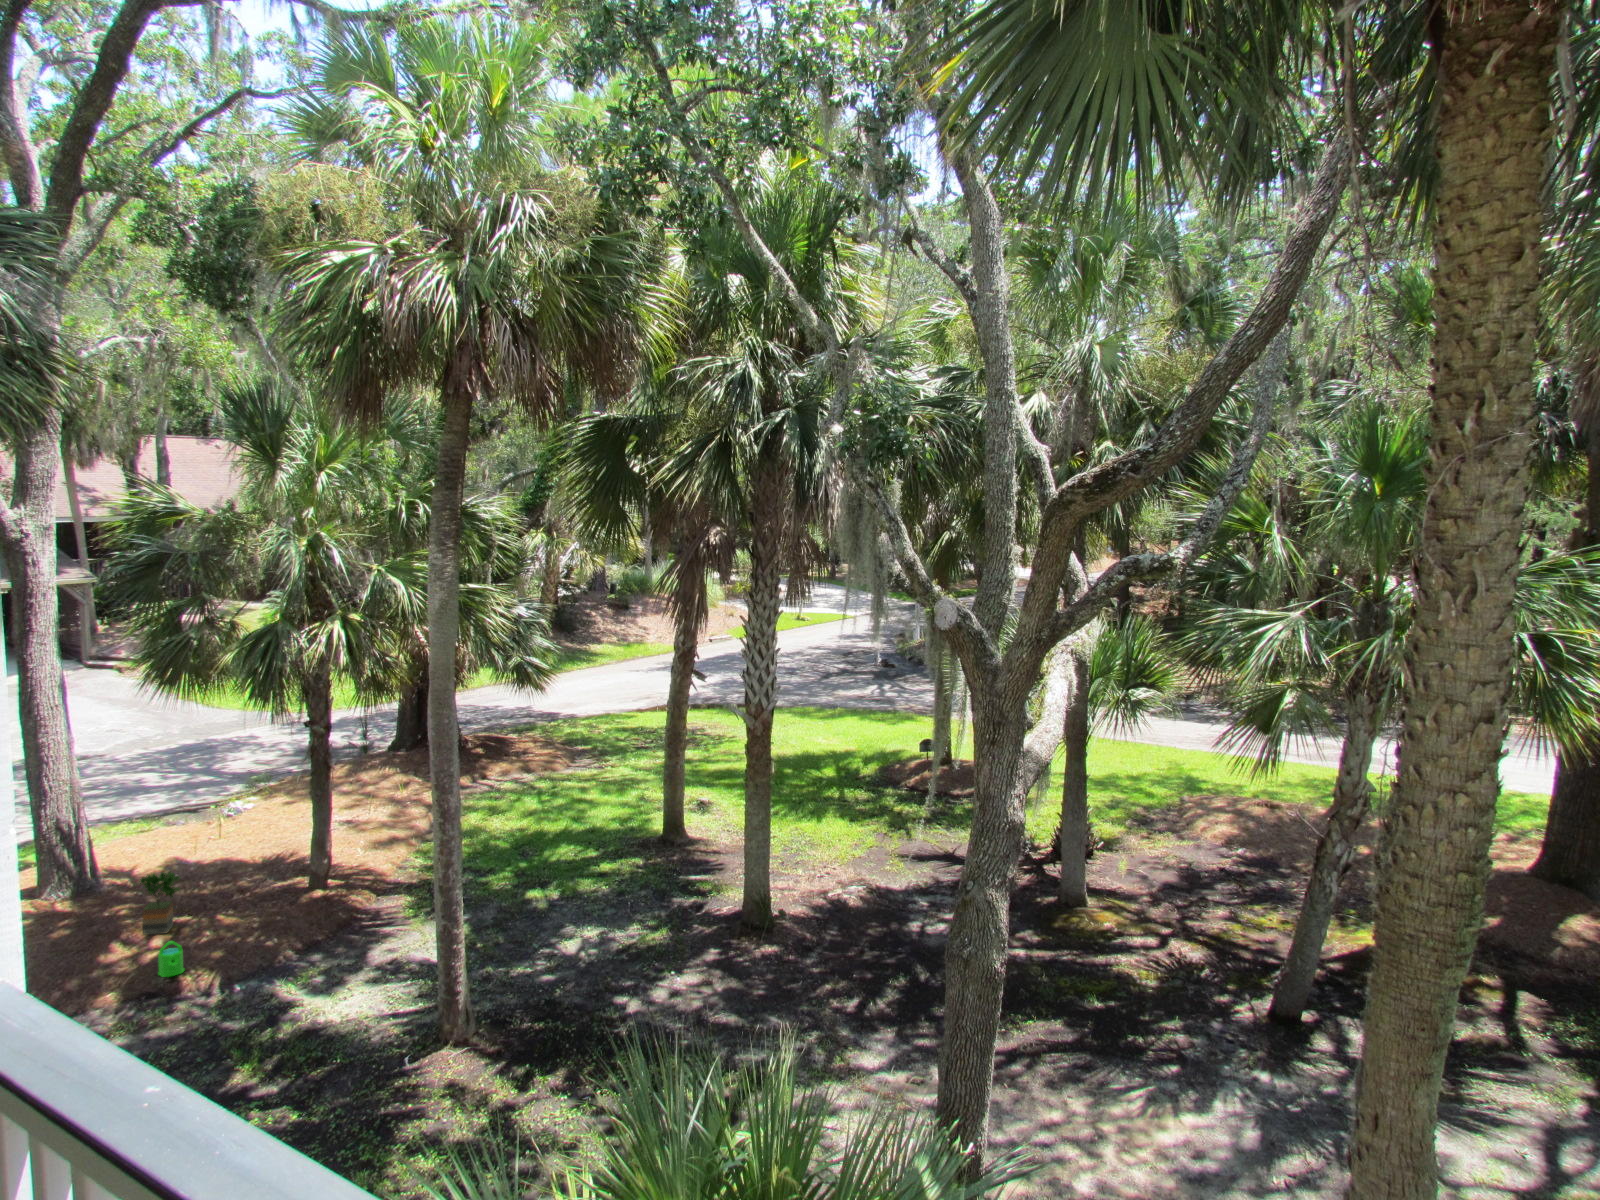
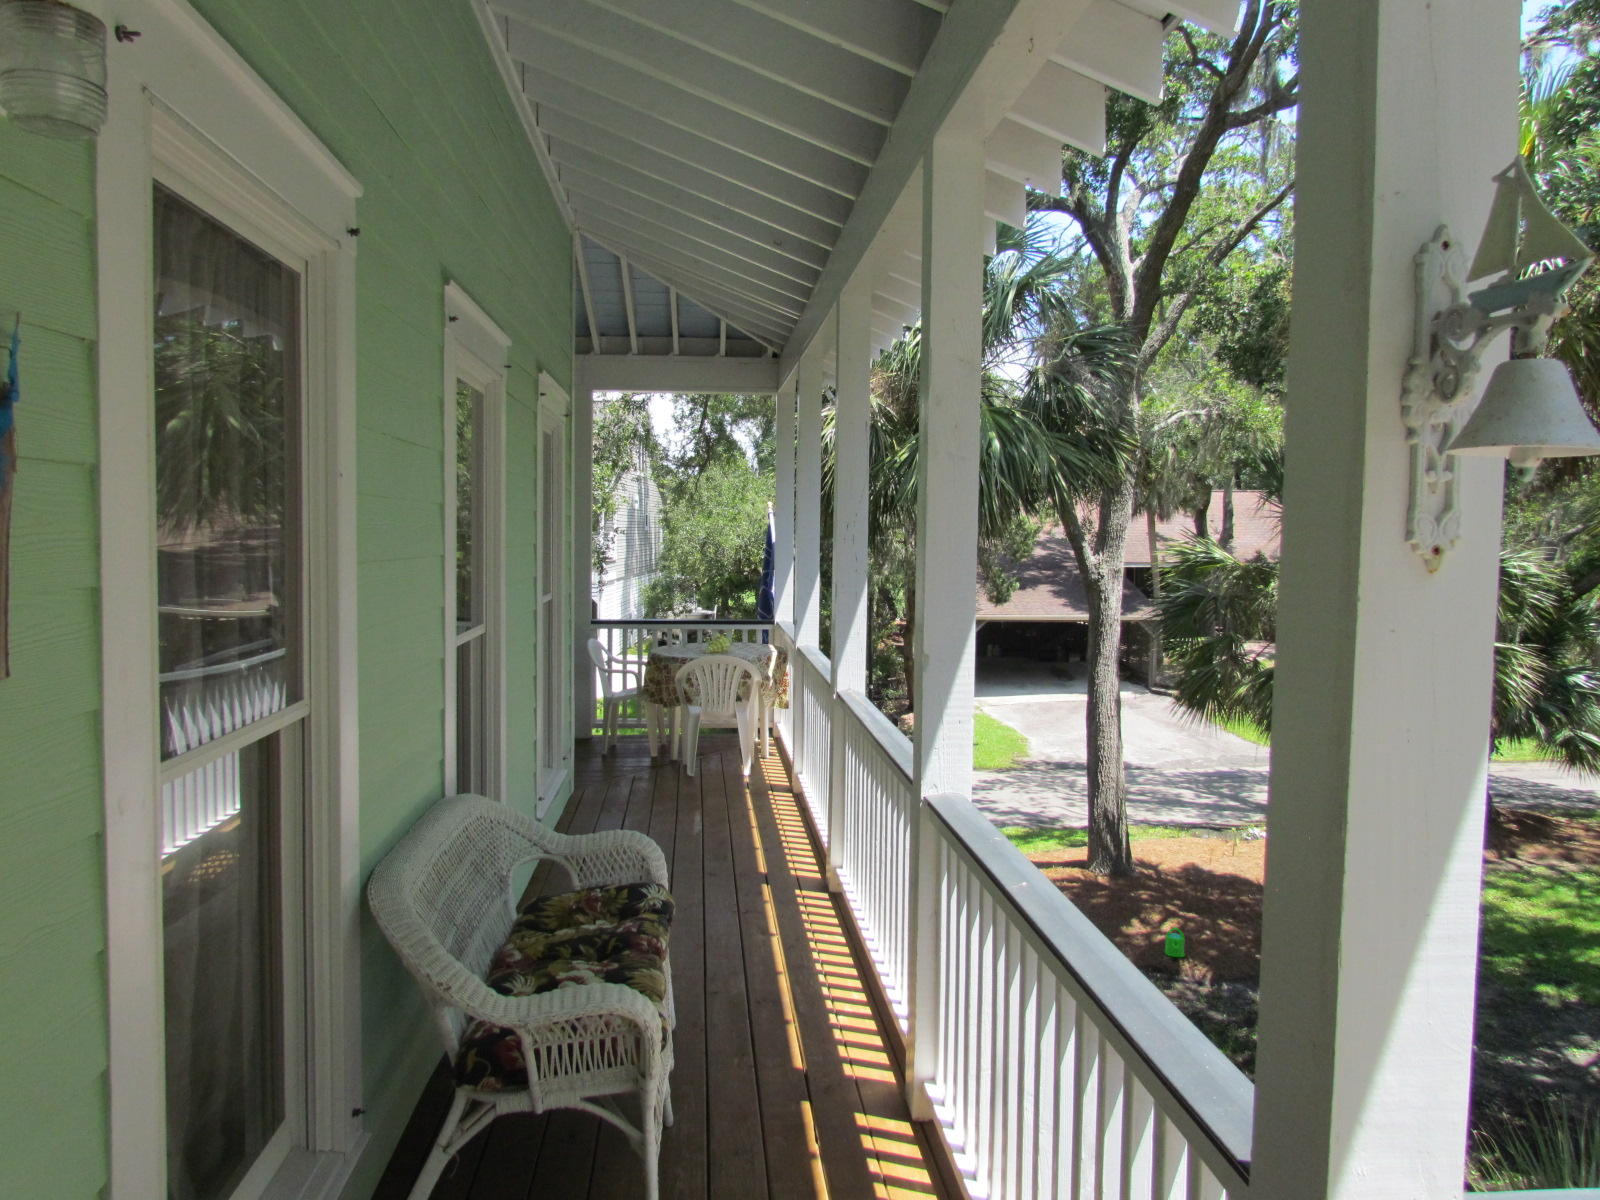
potted tree: present [139,872,180,935] -> none [1157,868,1191,922]

